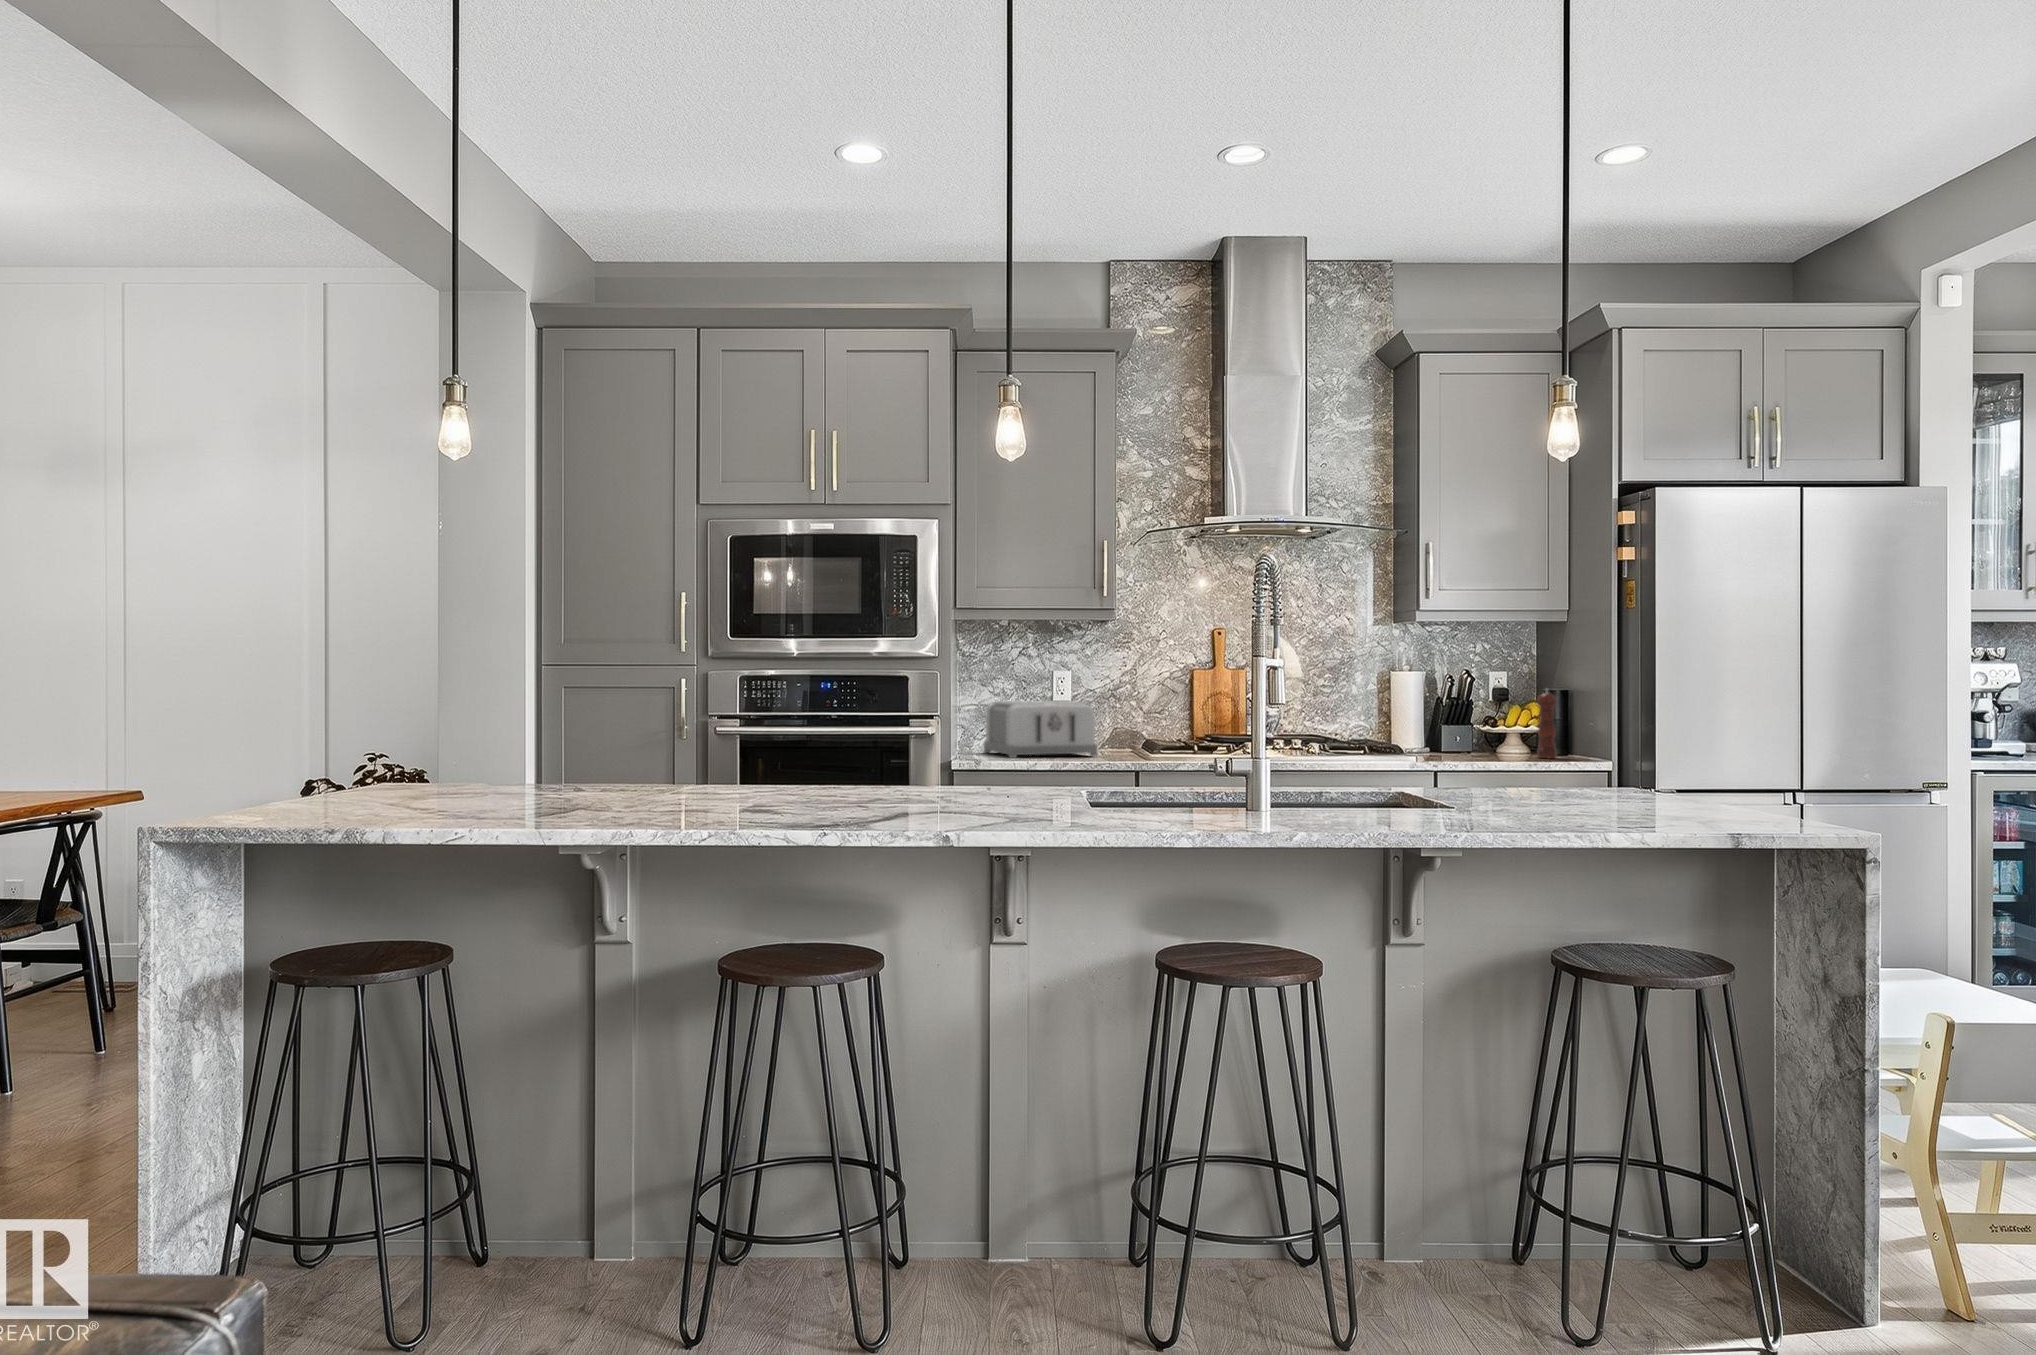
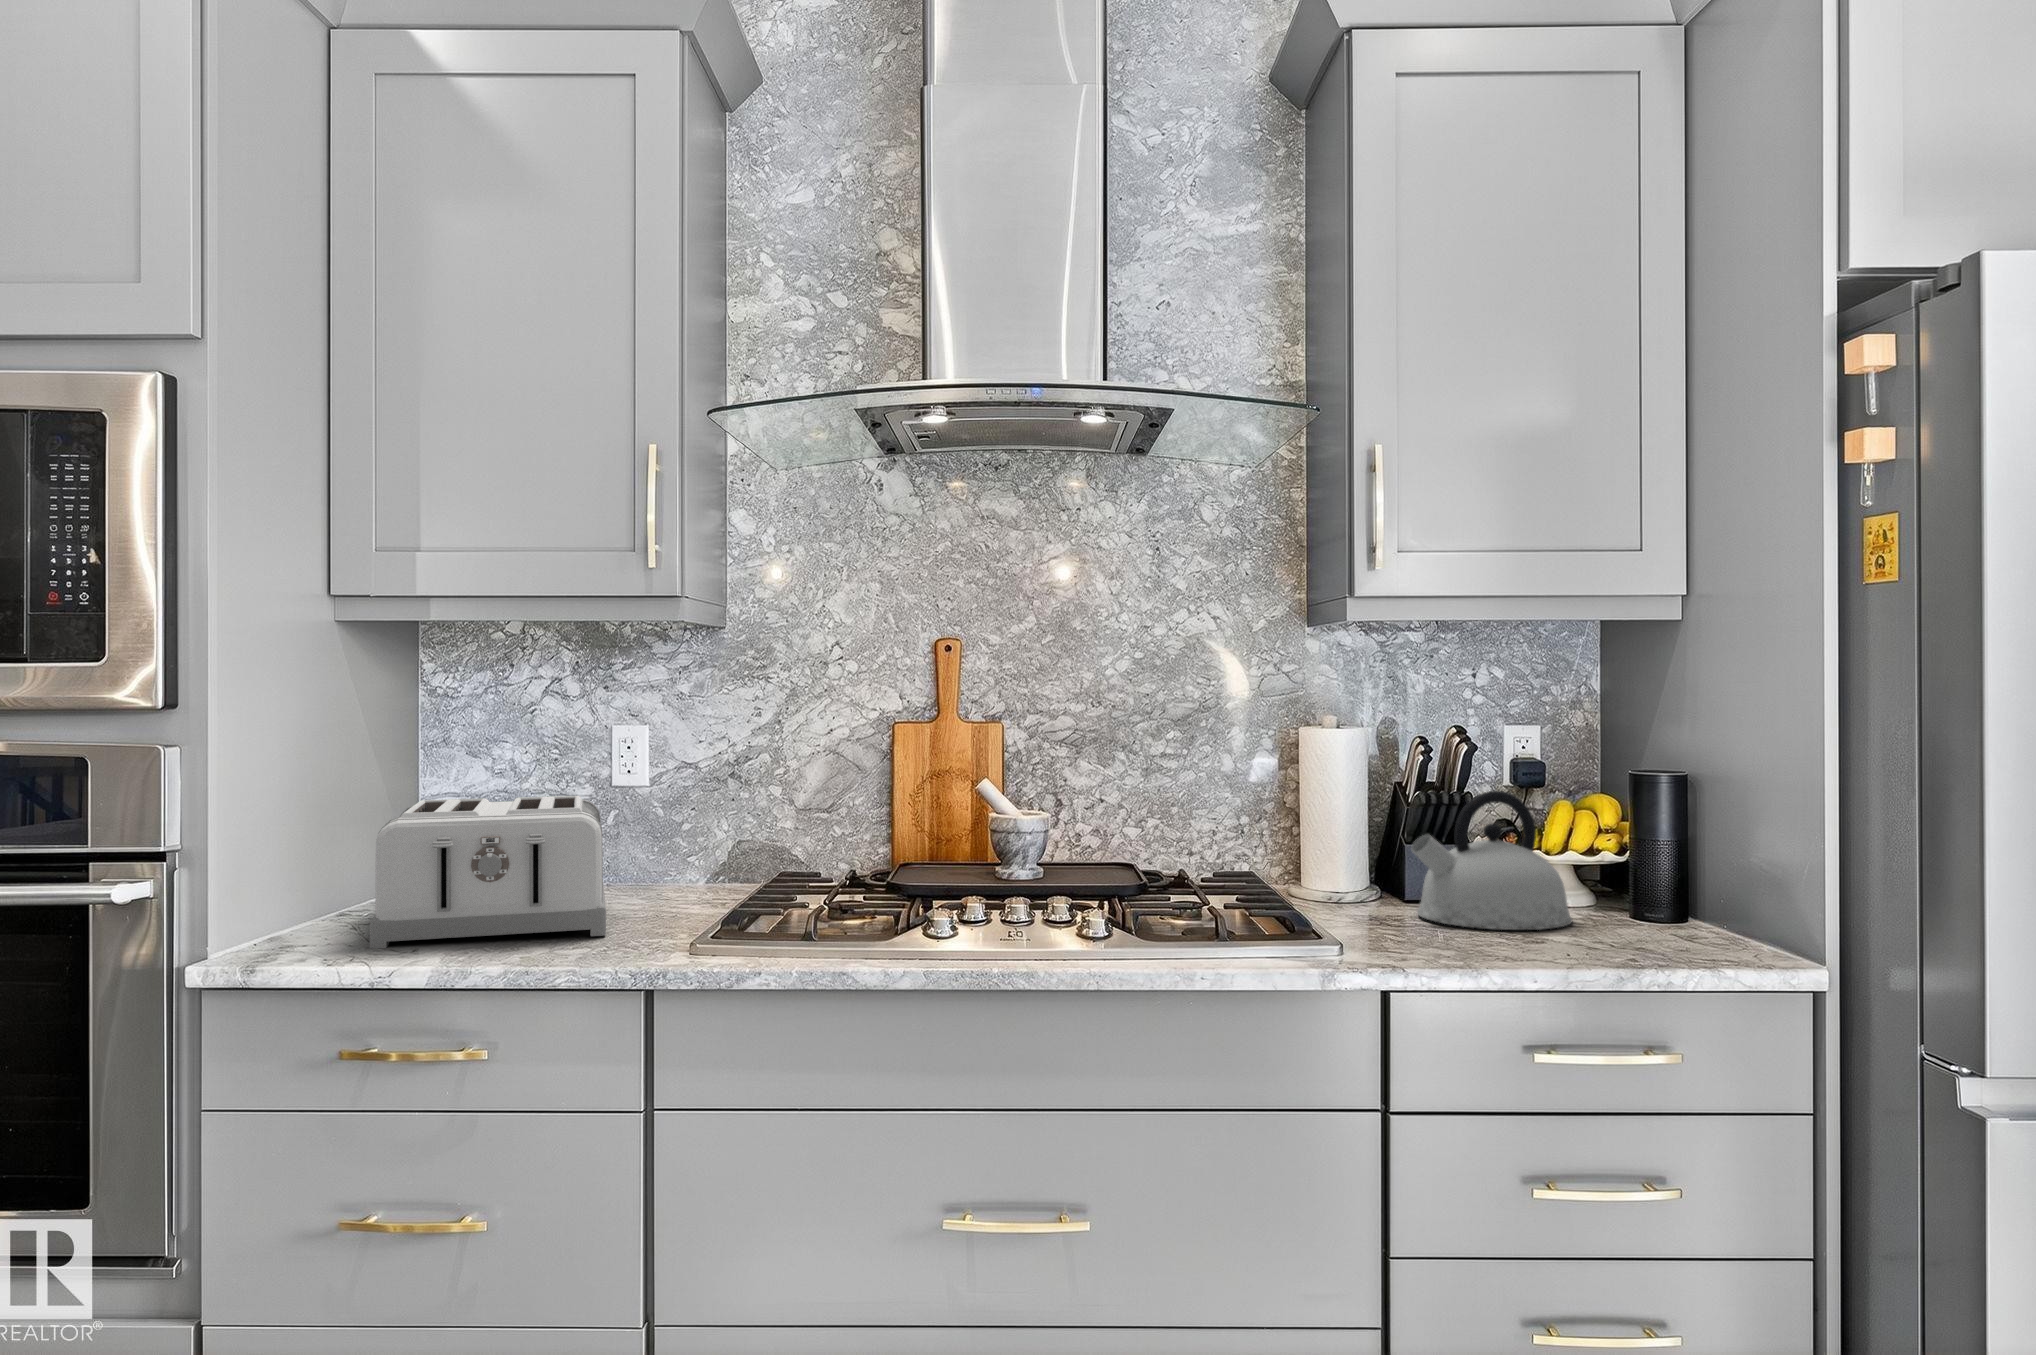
pepper mill: present [1537,688,1557,758] -> none [1625,776,1673,943]
kettle: none [1445,698,1517,757] -> present [1411,790,1572,930]

